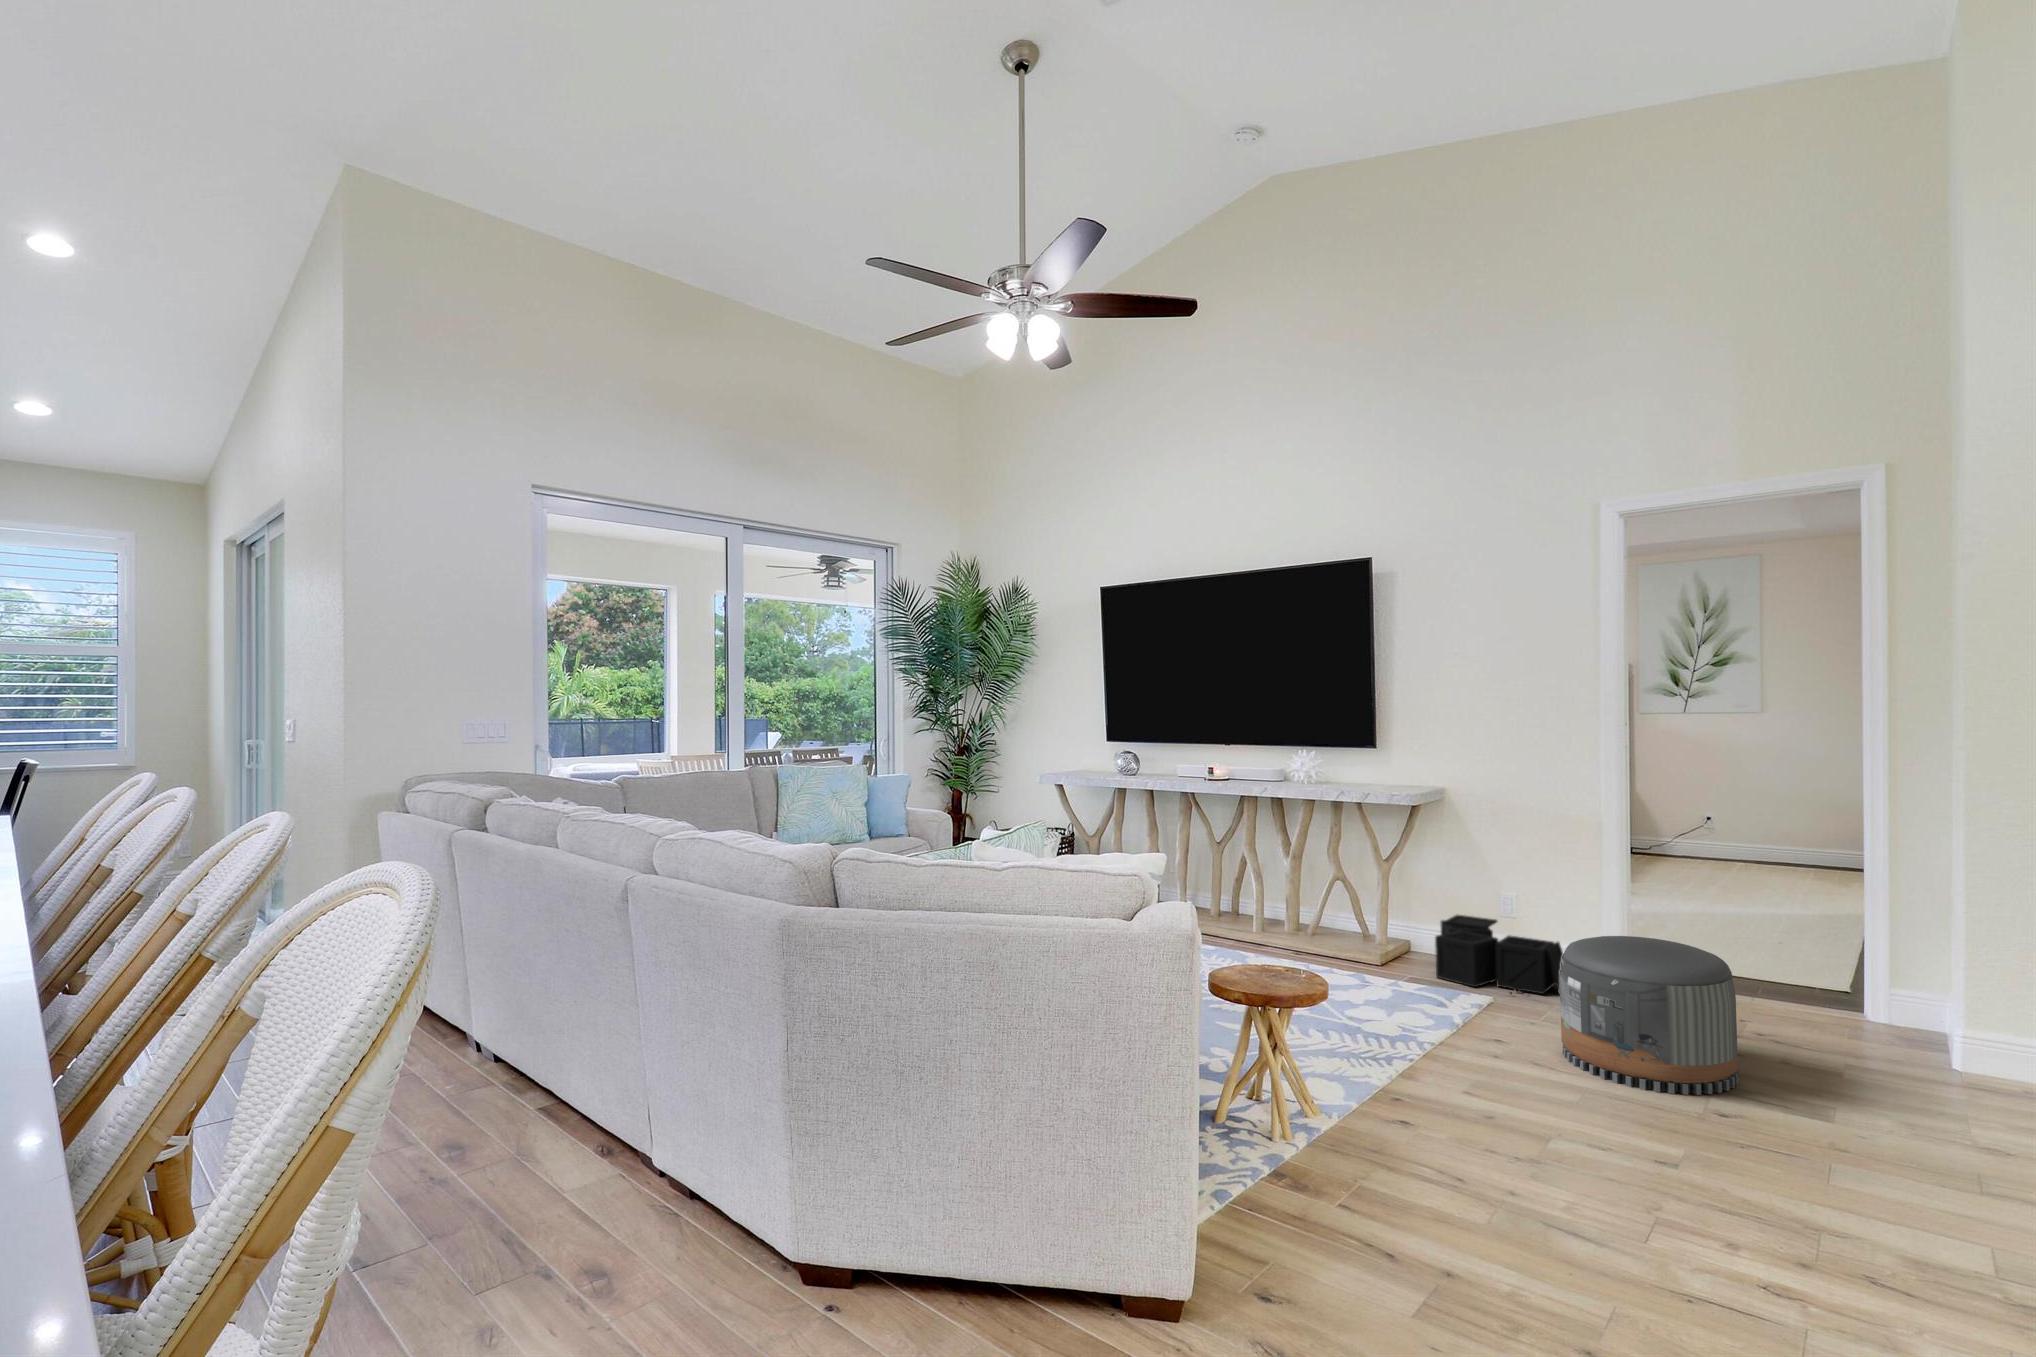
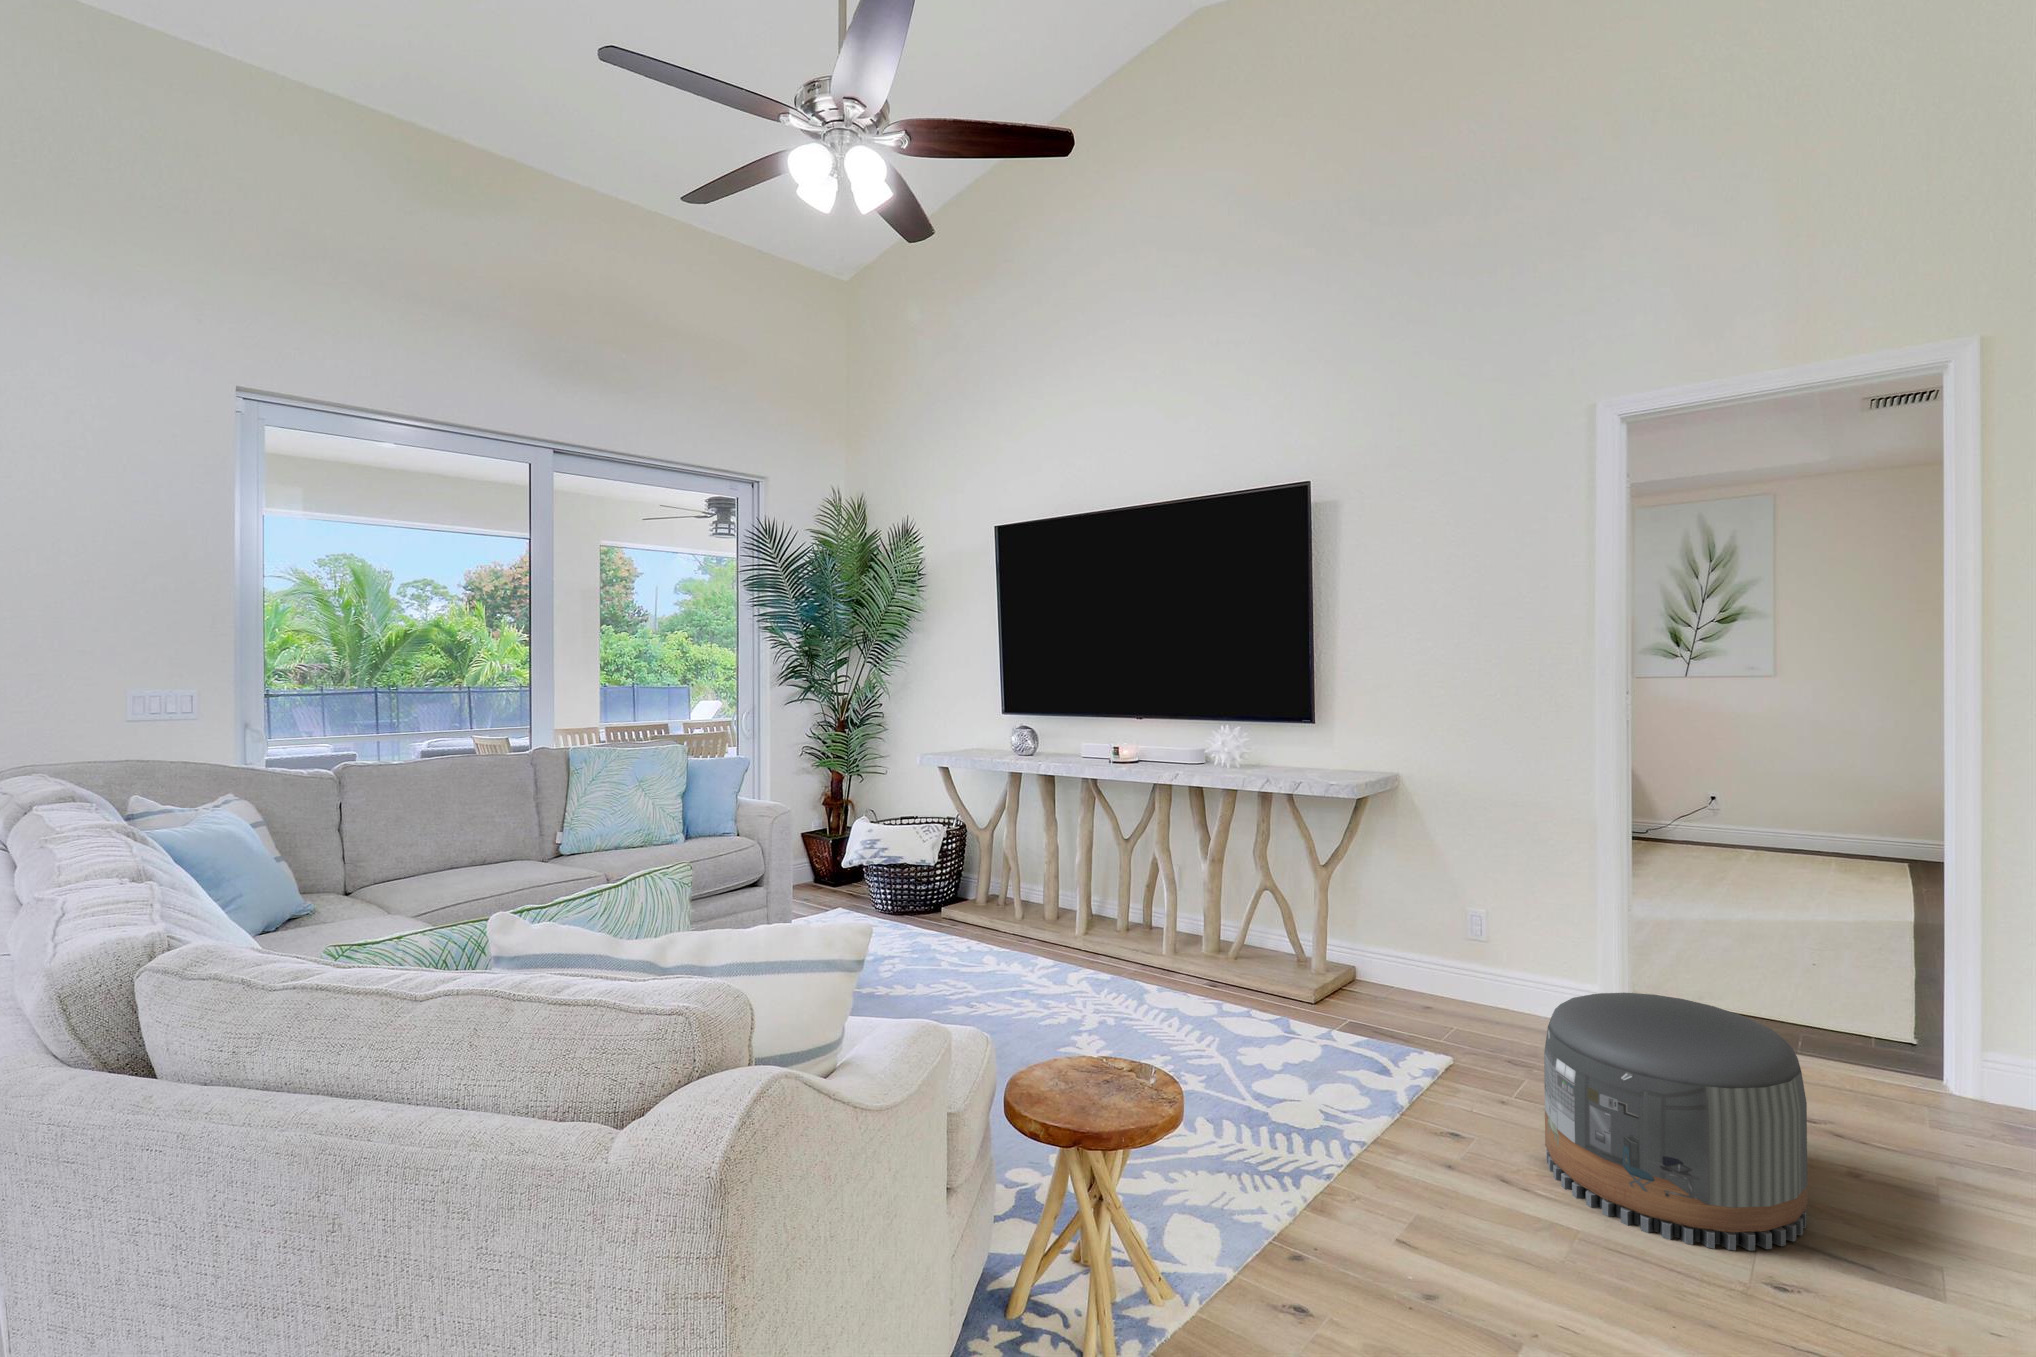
storage bin: present [1435,914,1563,994] -> none [1381,934,1559,1054]

